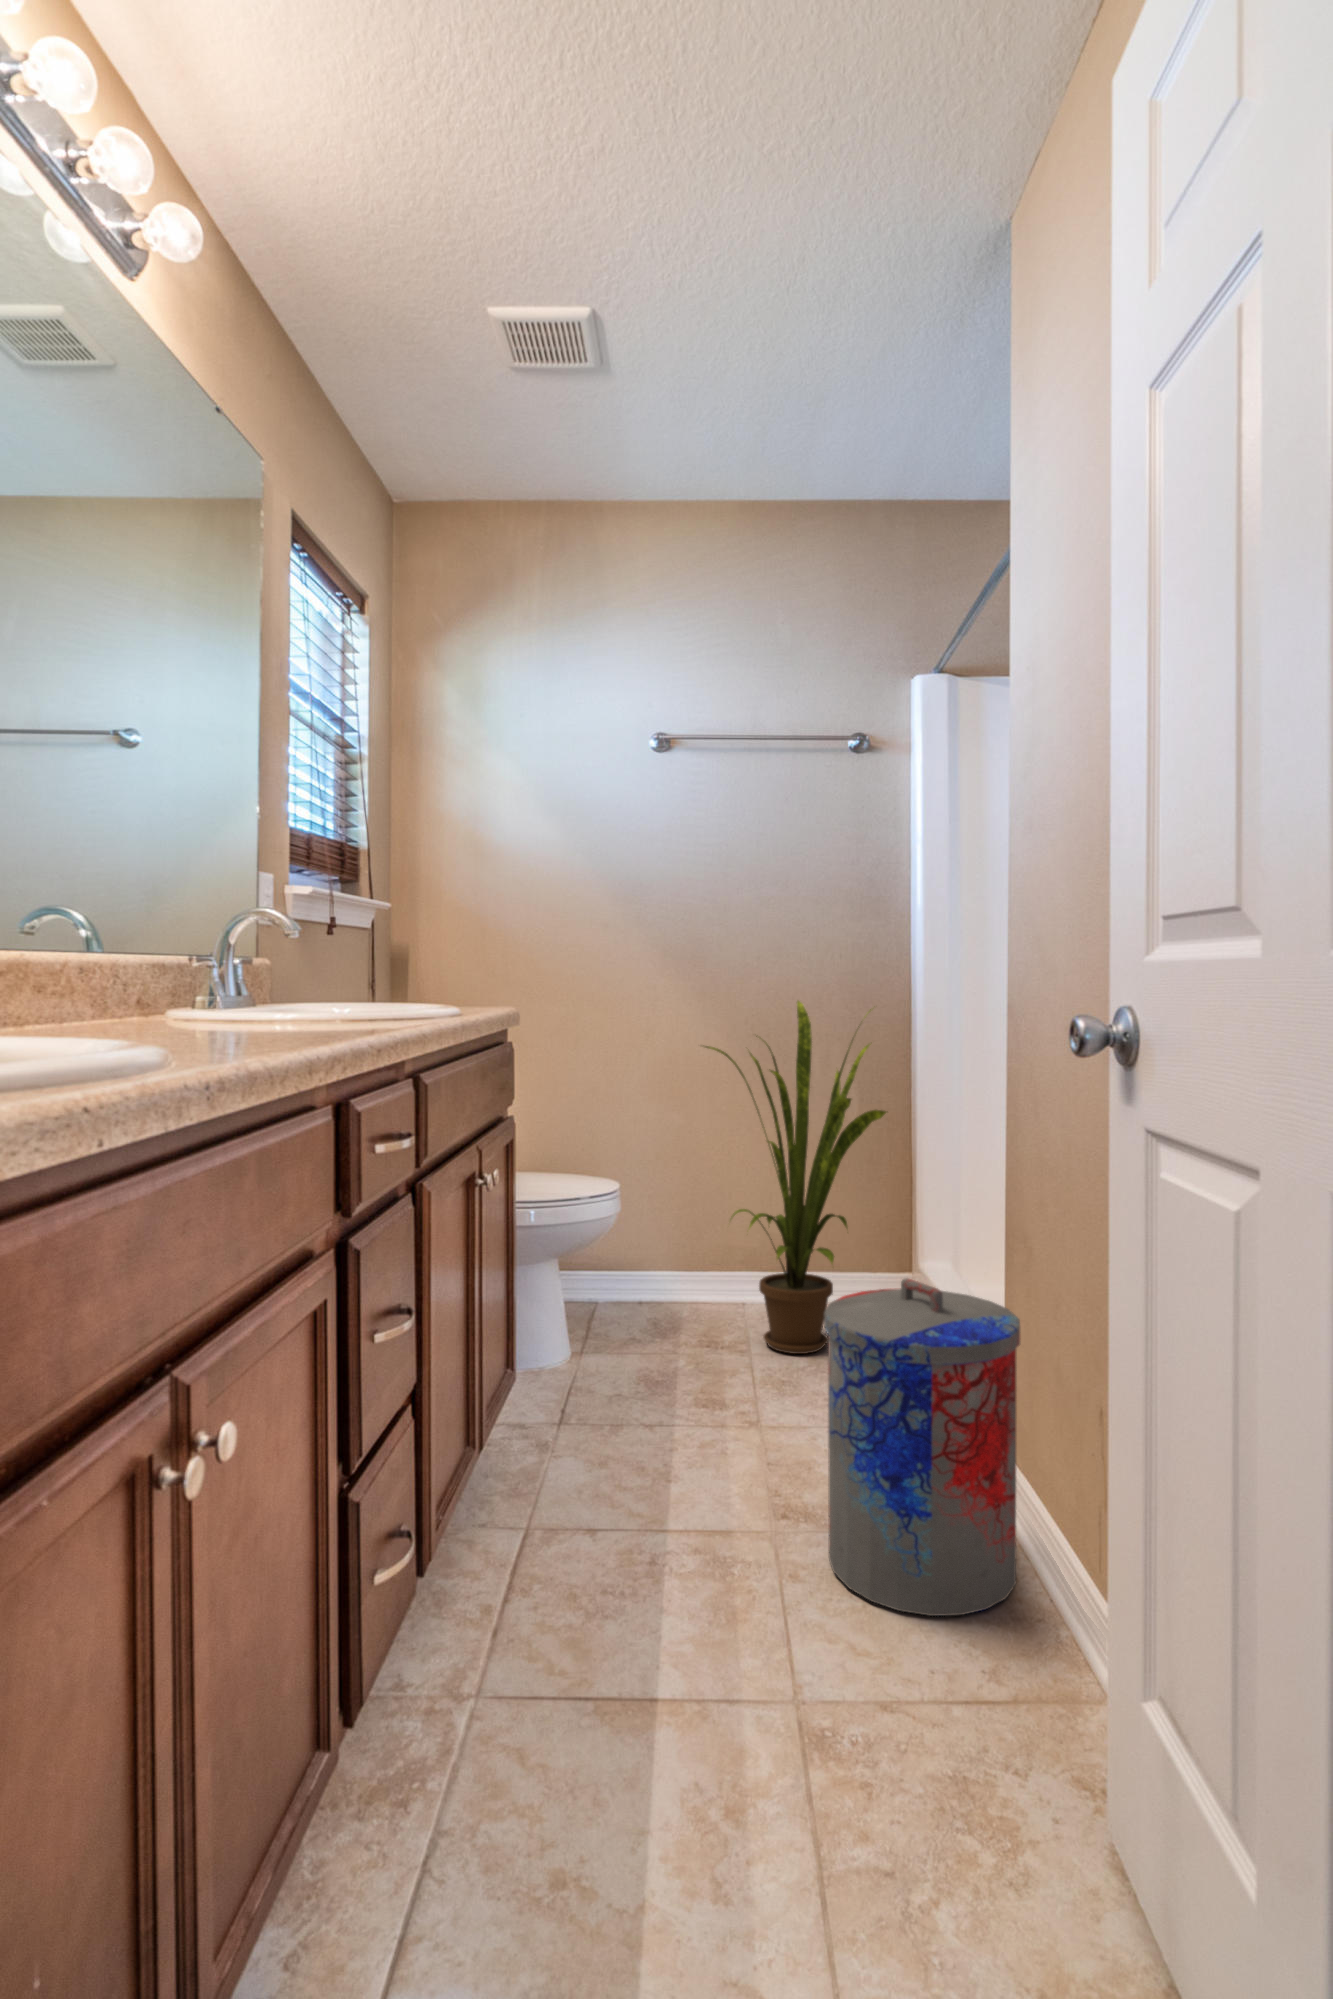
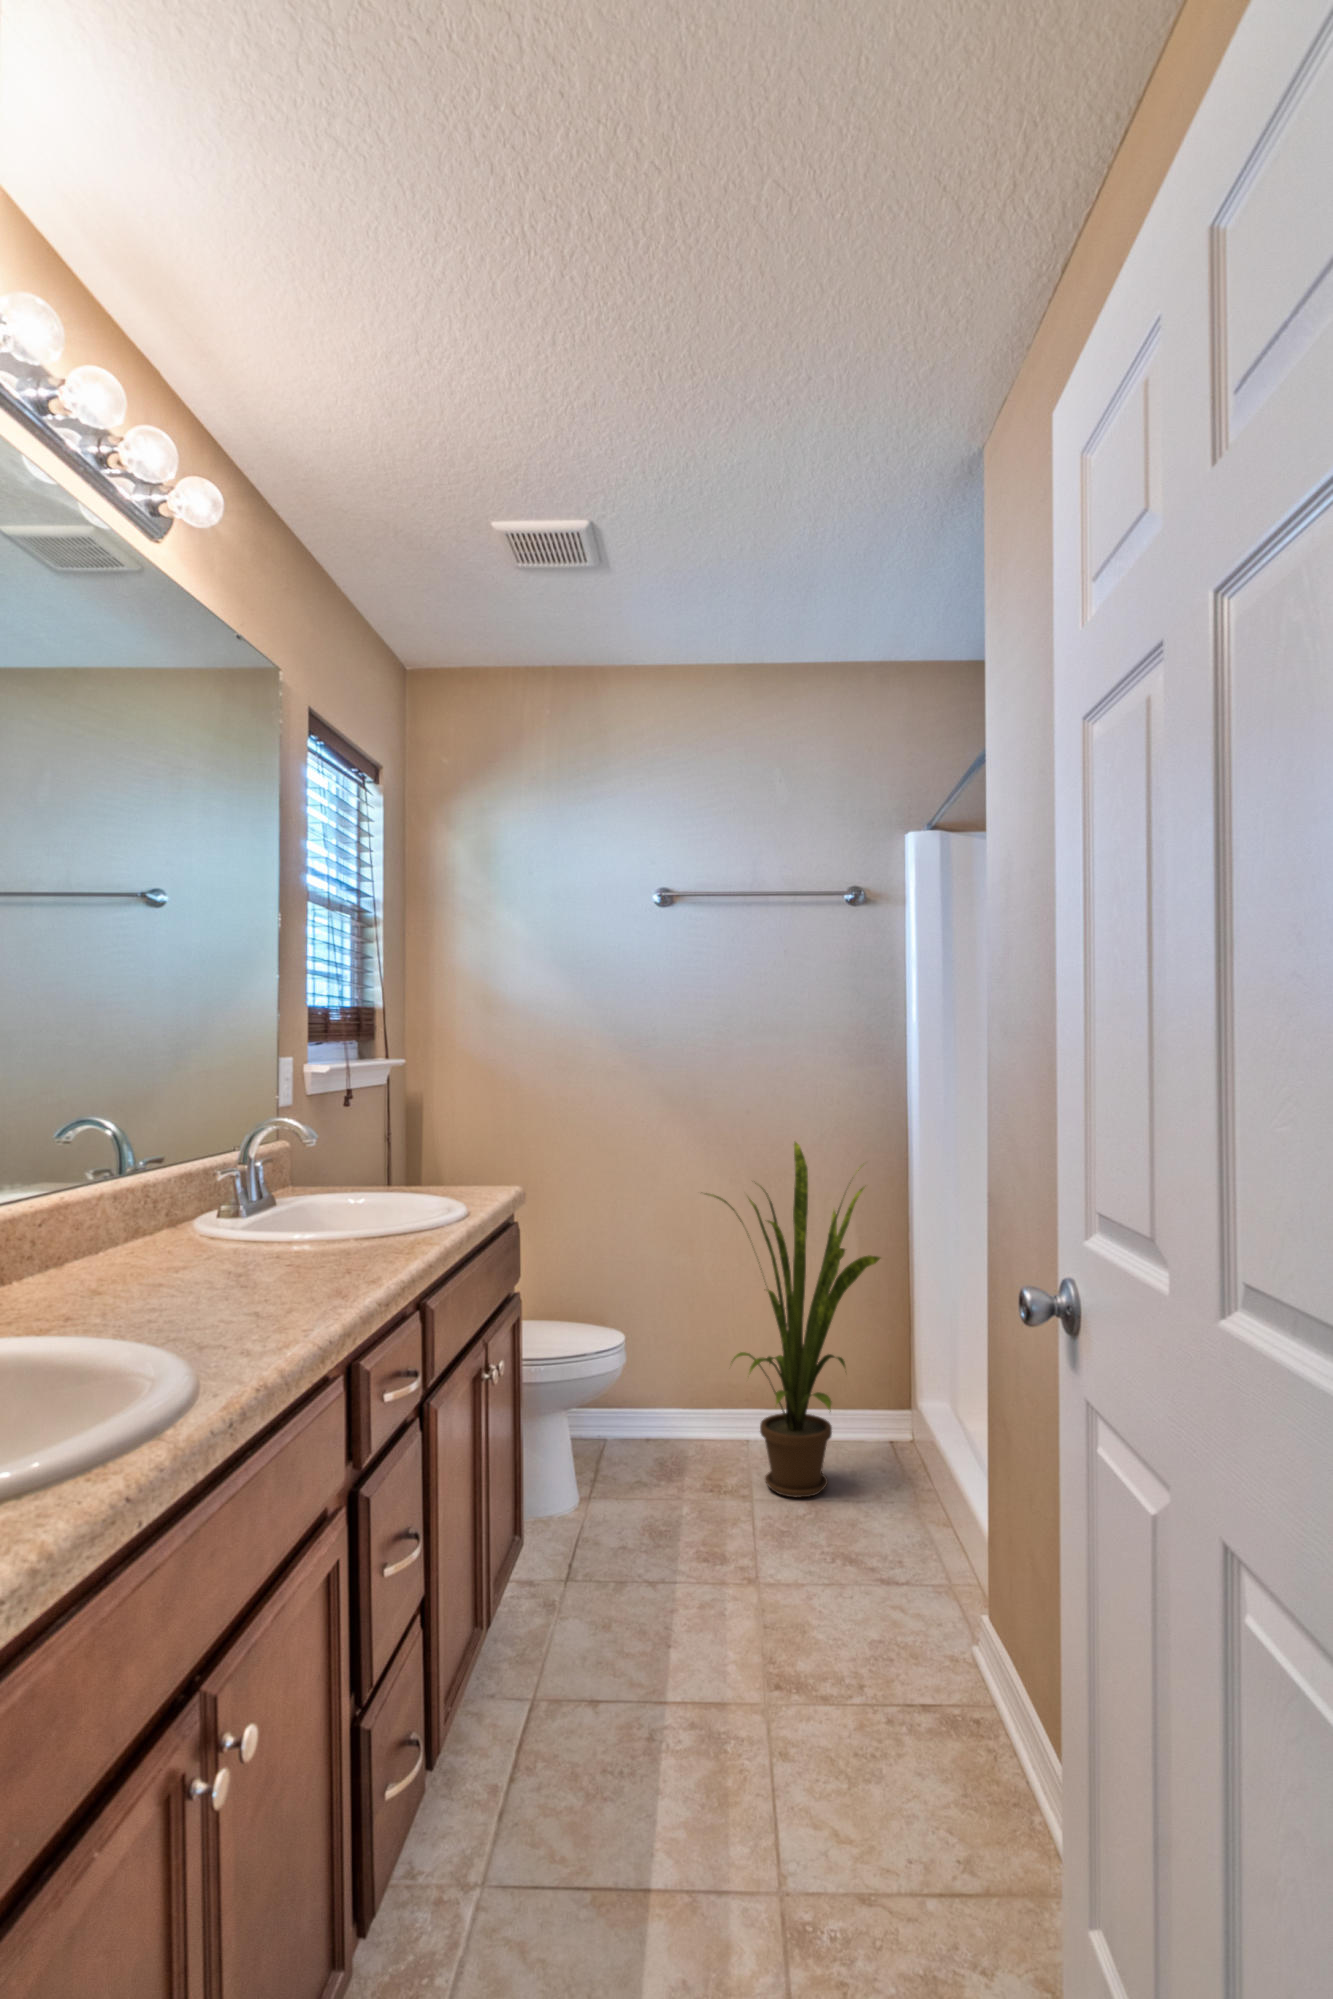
trash can: present [824,1278,1020,1616] -> none [812,1465,1000,1808]

